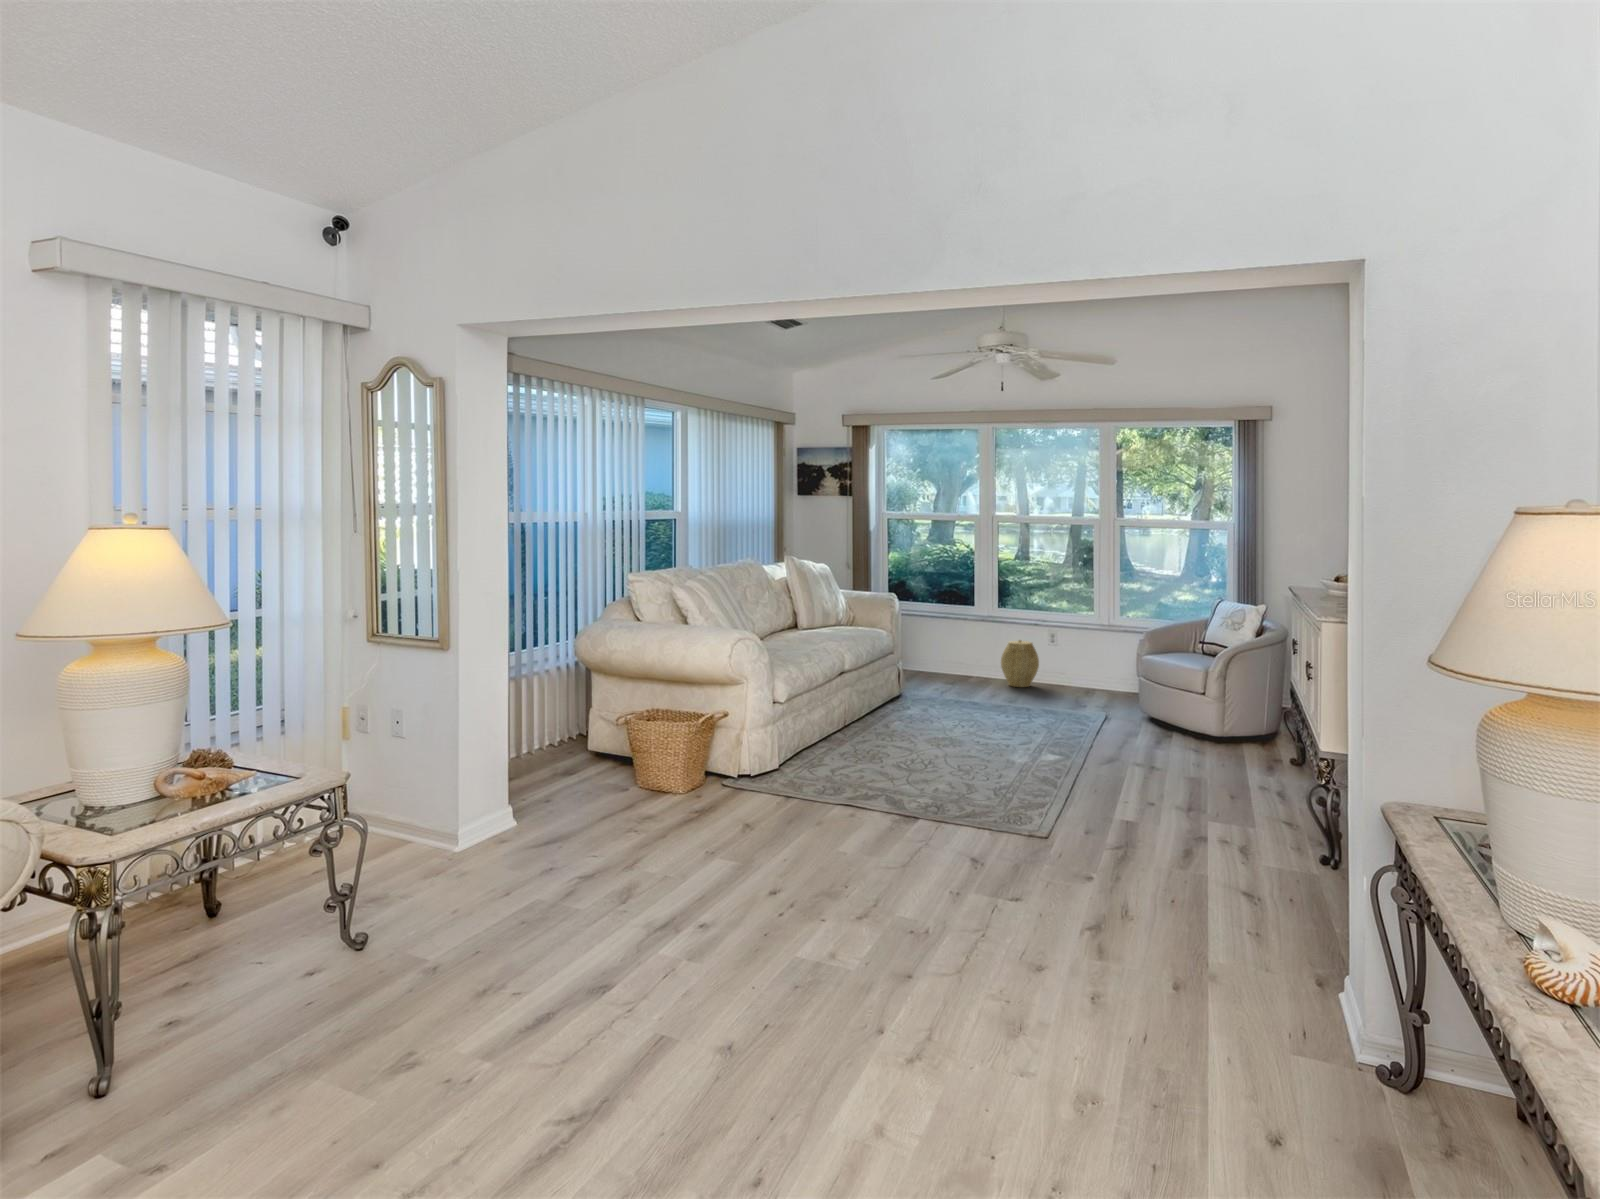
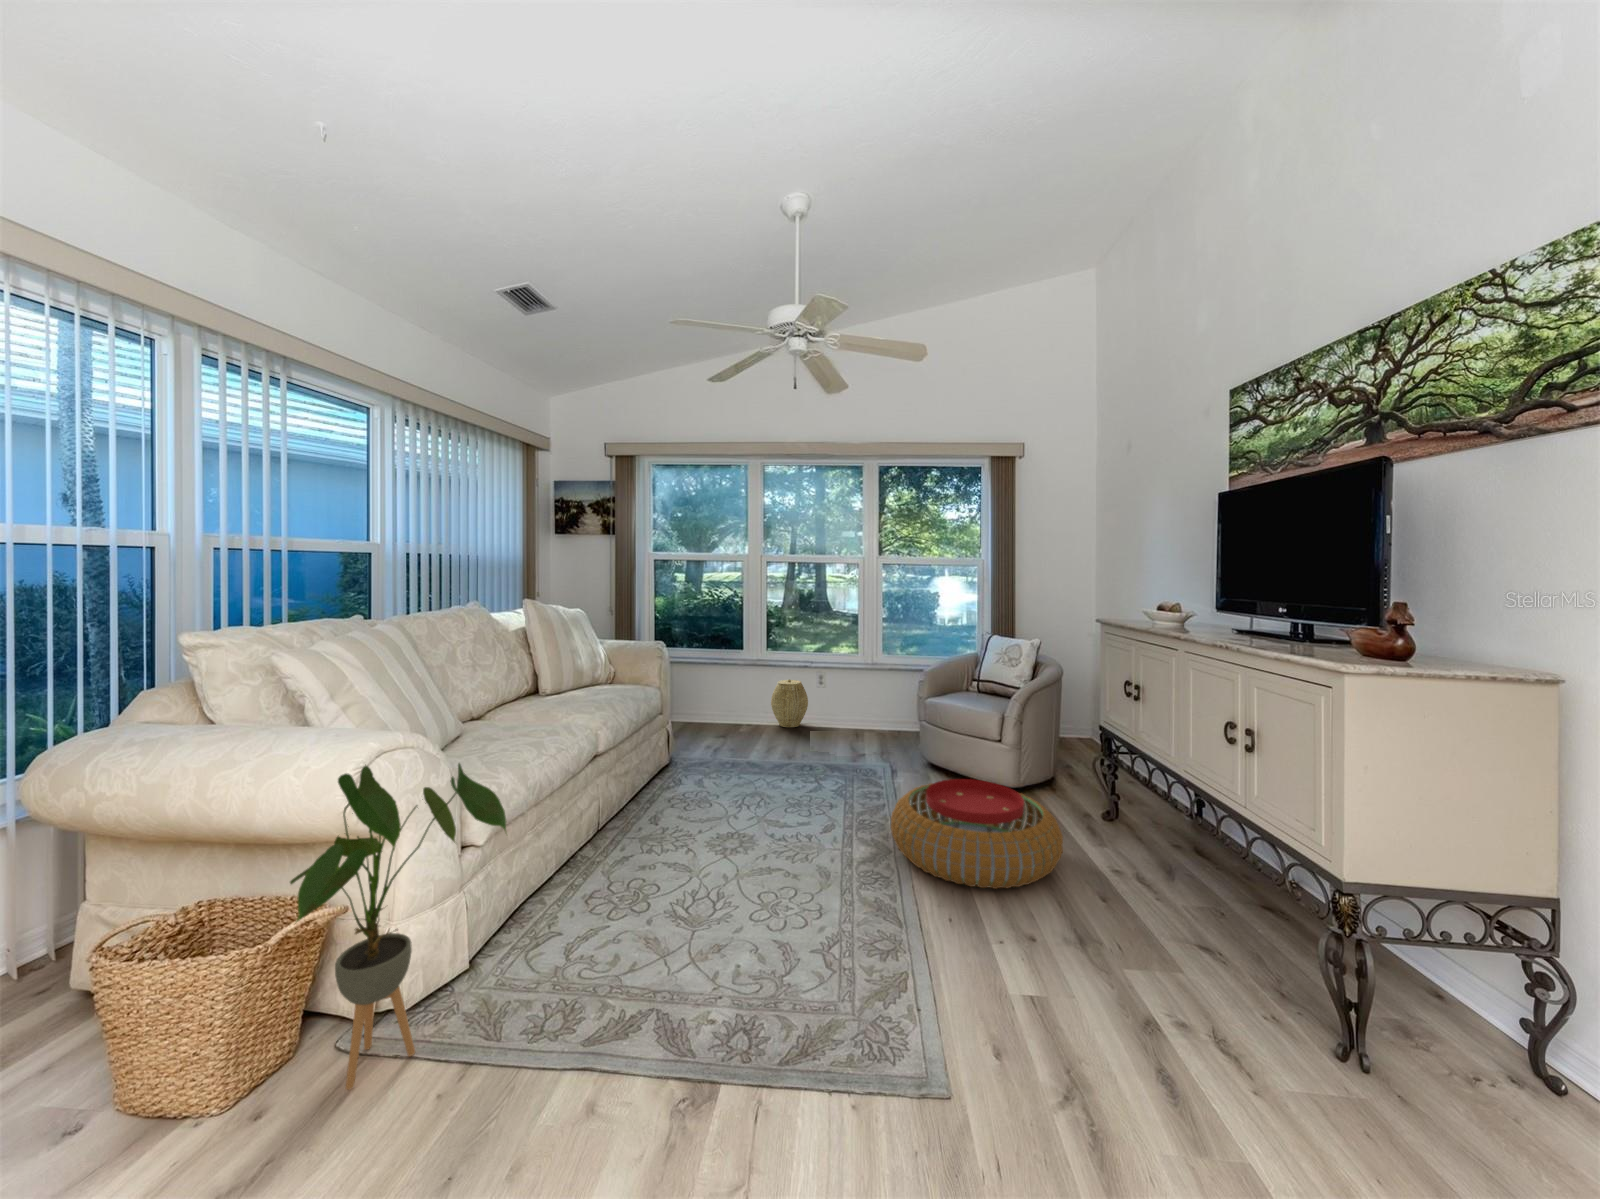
house plant: none [706,635,807,796] -> present [290,763,506,1090]
pouf: none [1070,711,1215,782] -> present [891,779,1063,889]

